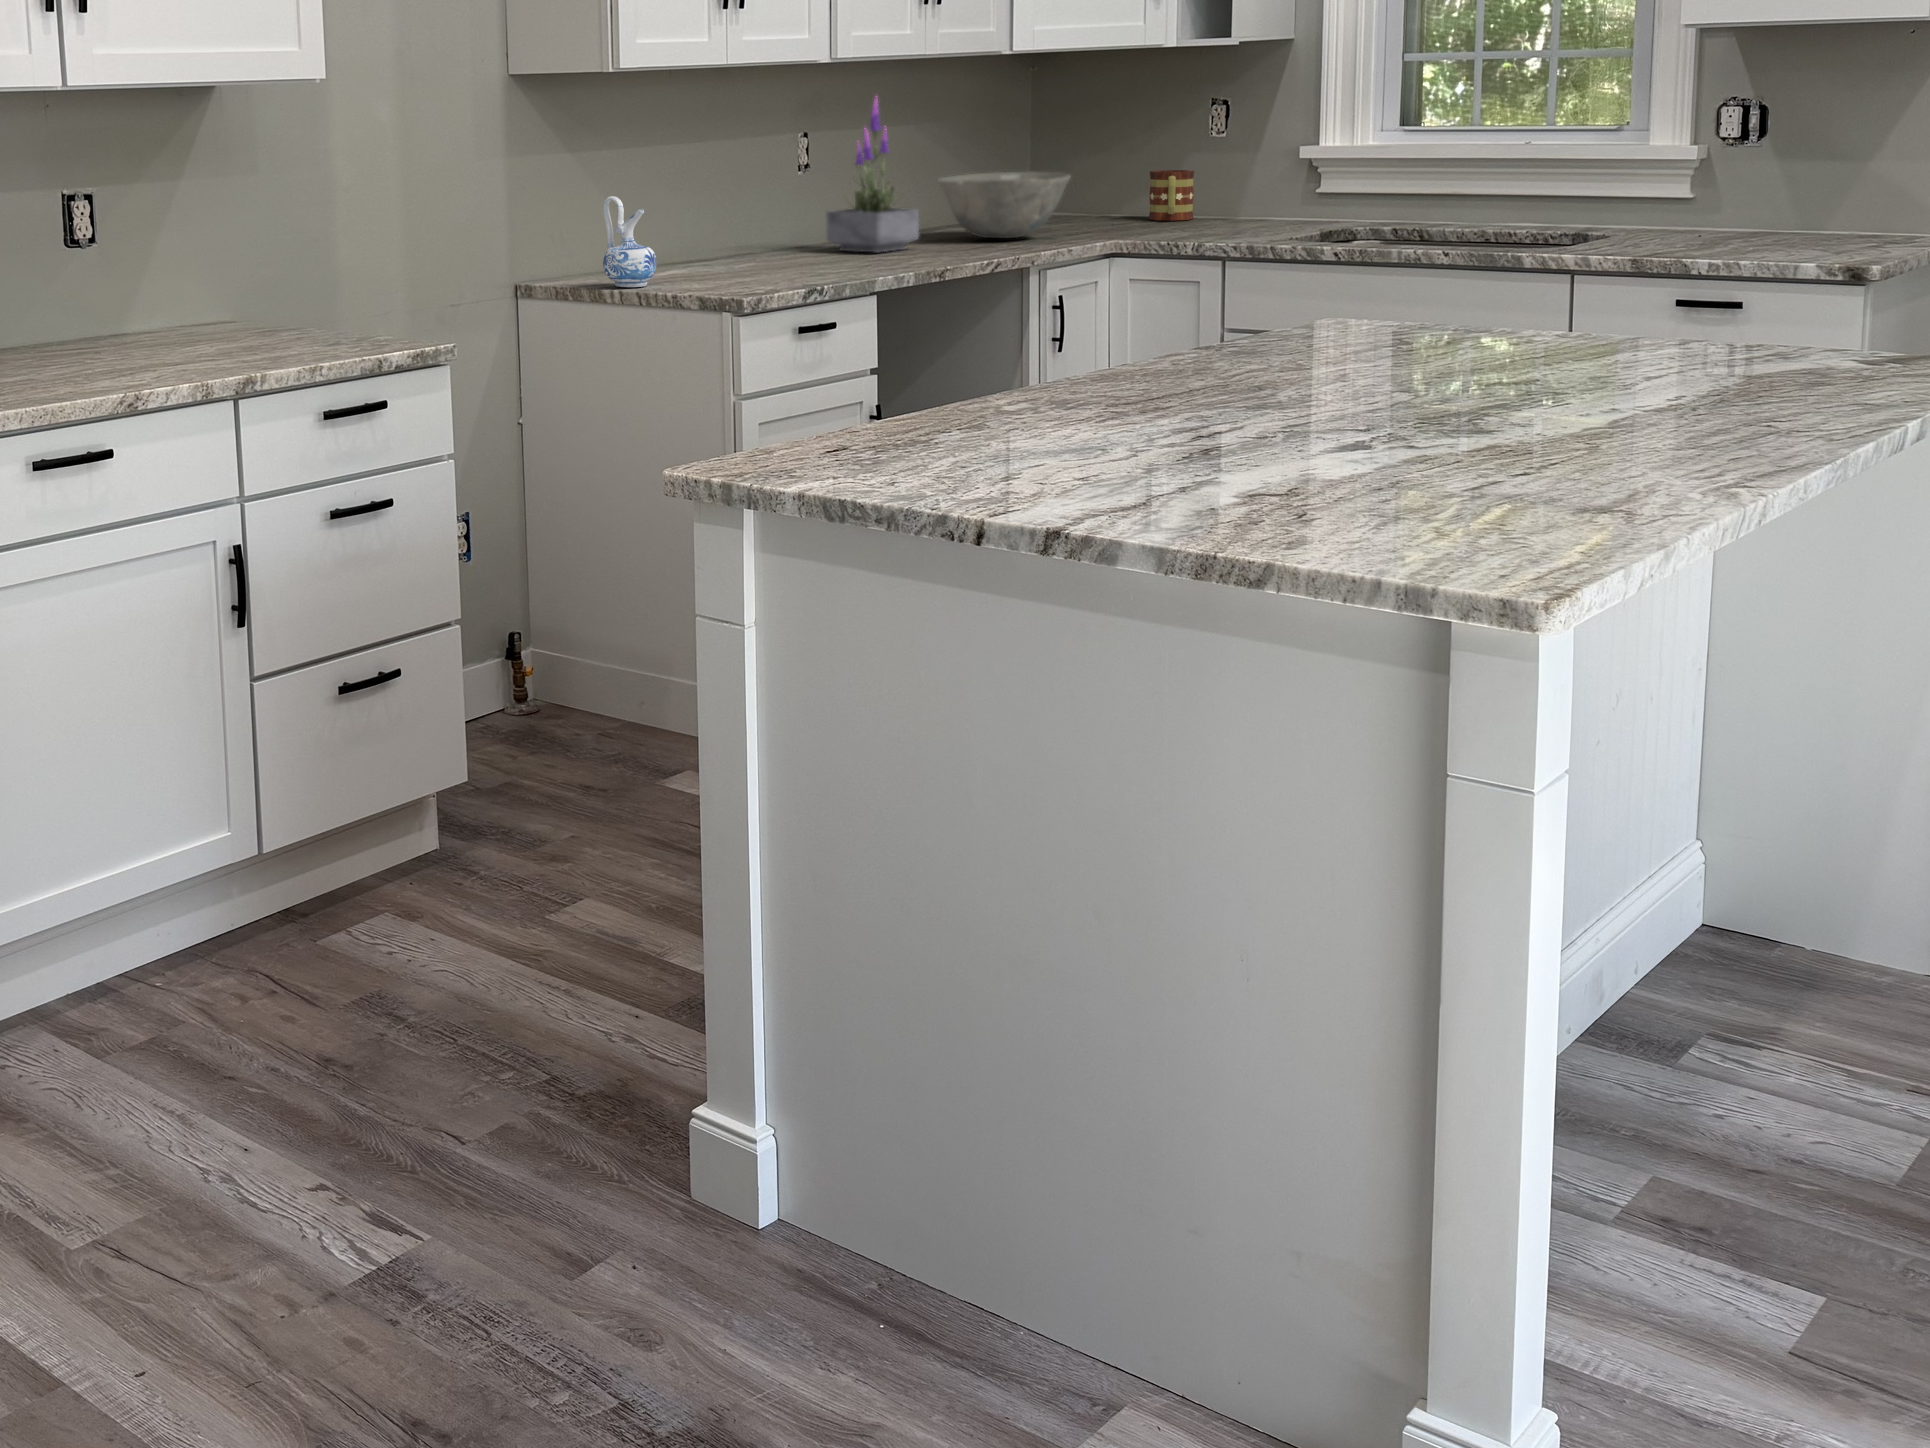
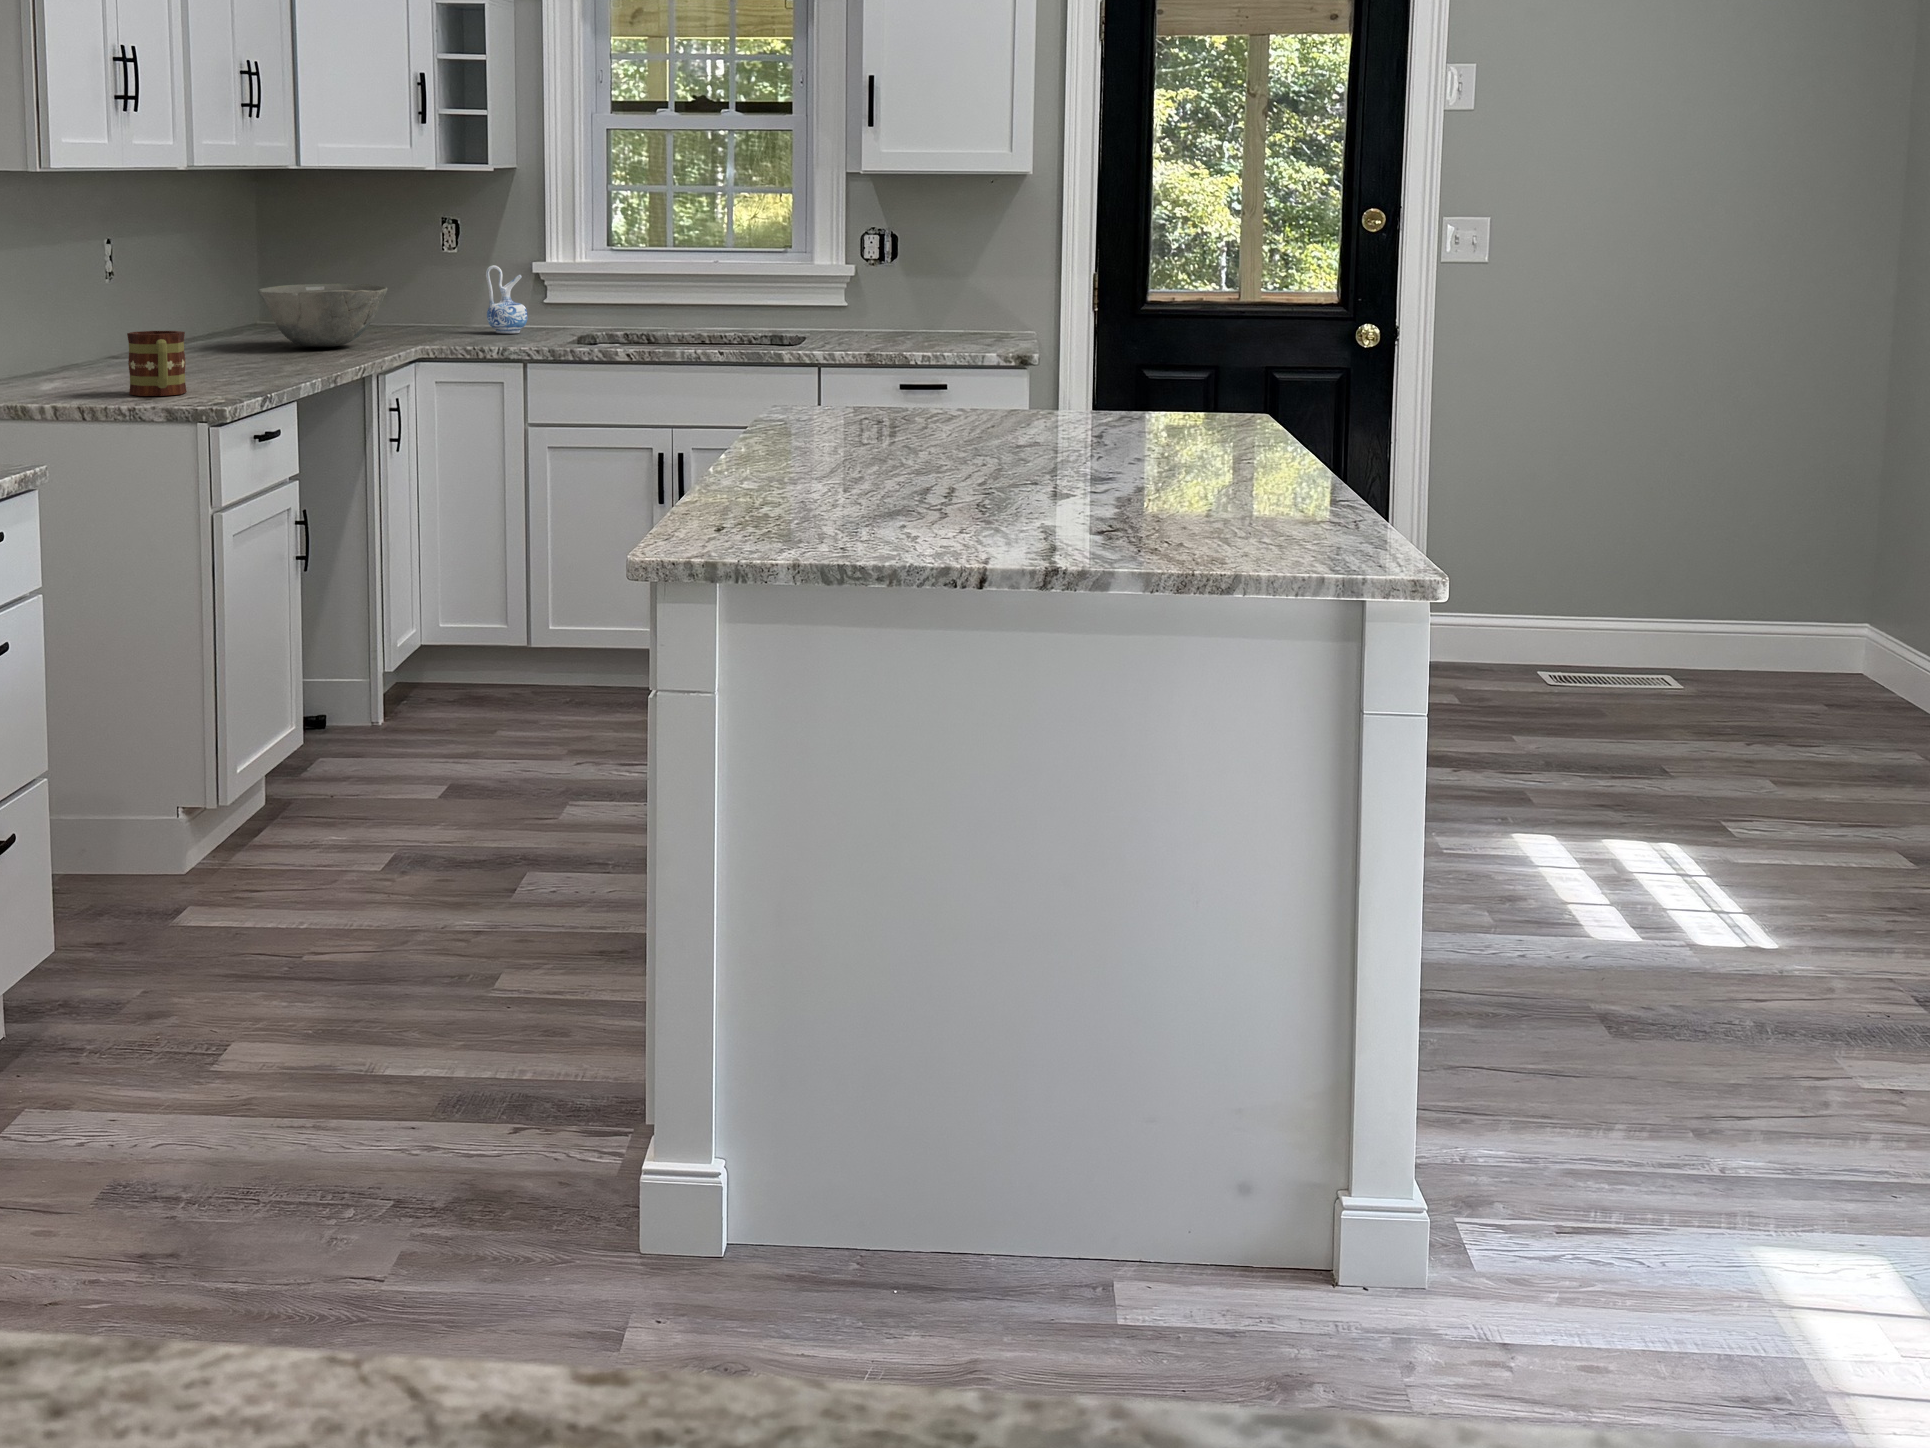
potted plant: present [826,96,919,252] -> none [176,207,266,363]
mug: present [1149,170,1194,221] -> present [127,331,187,396]
ceramic pitcher: present [603,196,656,287] -> present [486,265,528,333]

